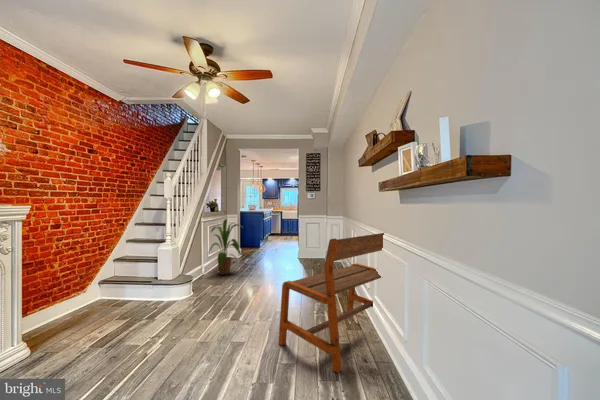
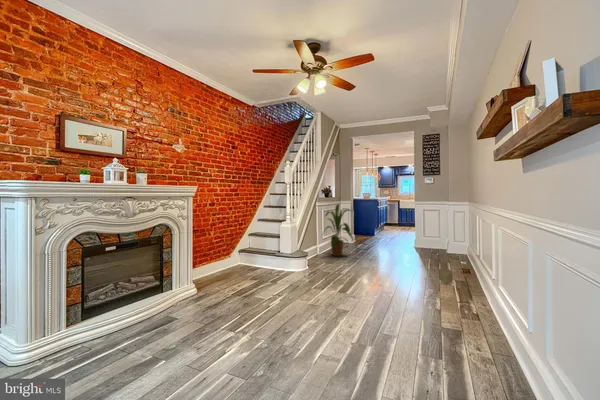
bench: present [279,233,384,373] -> none [381,212,531,353]

